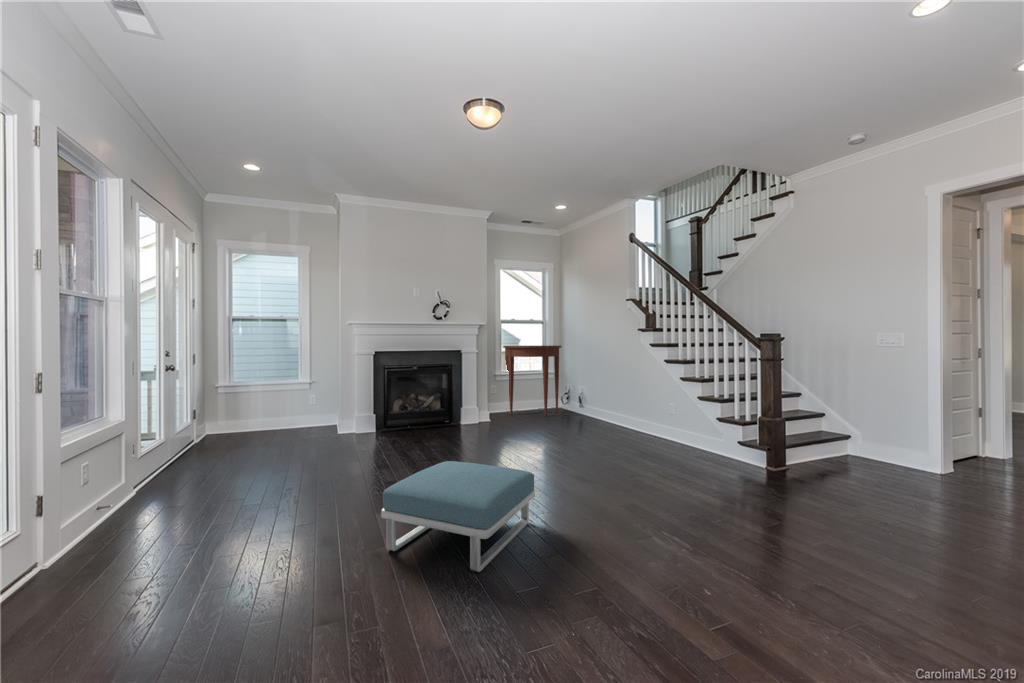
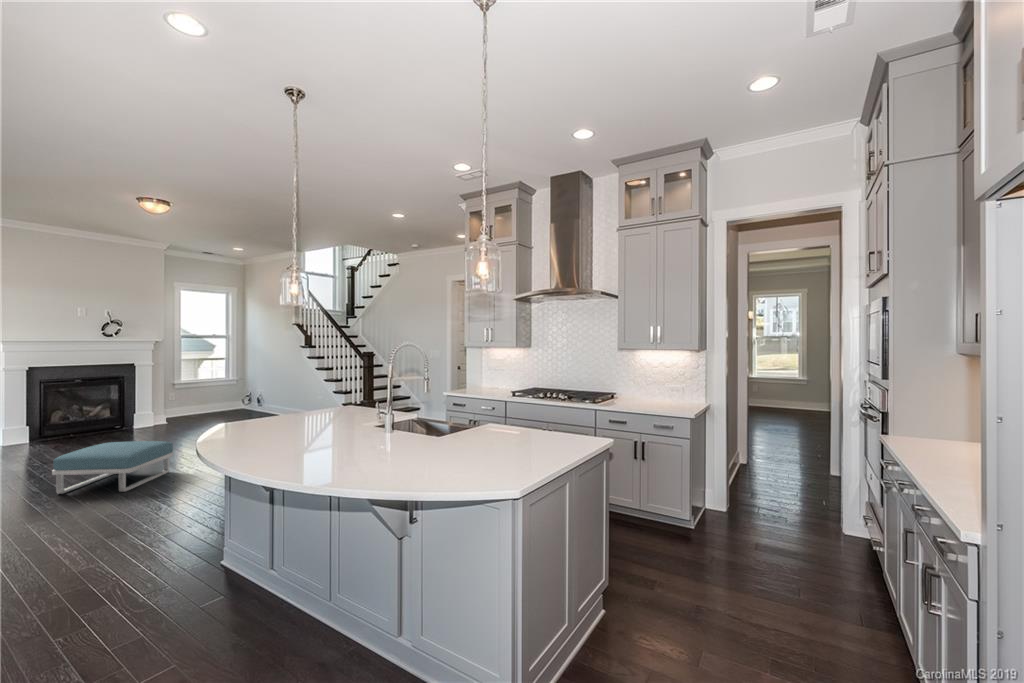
console table: present [503,345,561,416] -> none [182,358,241,418]

